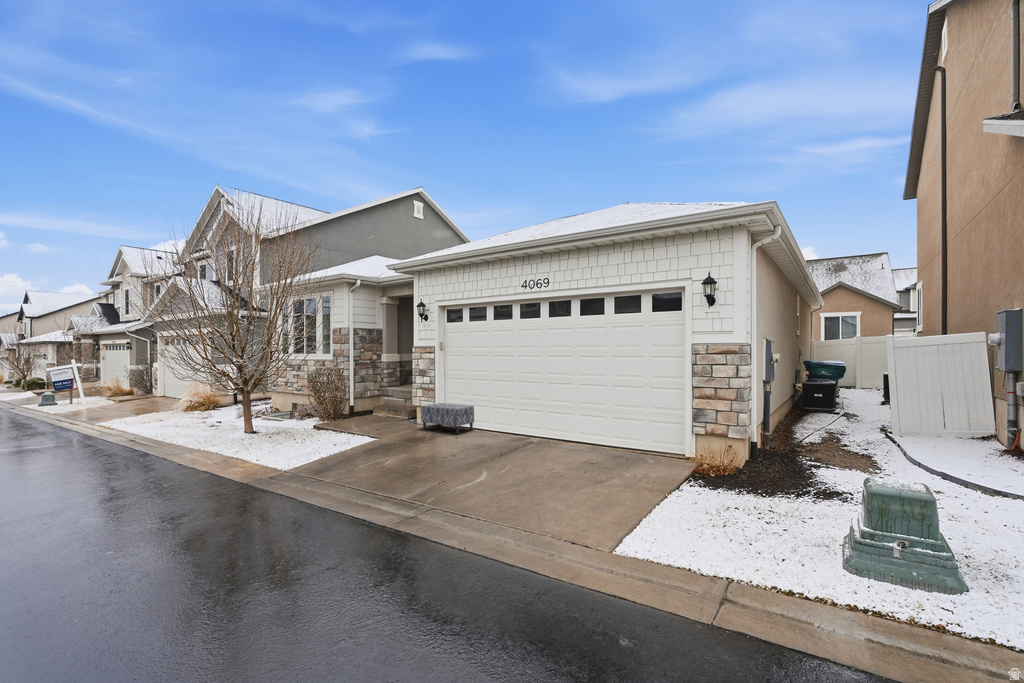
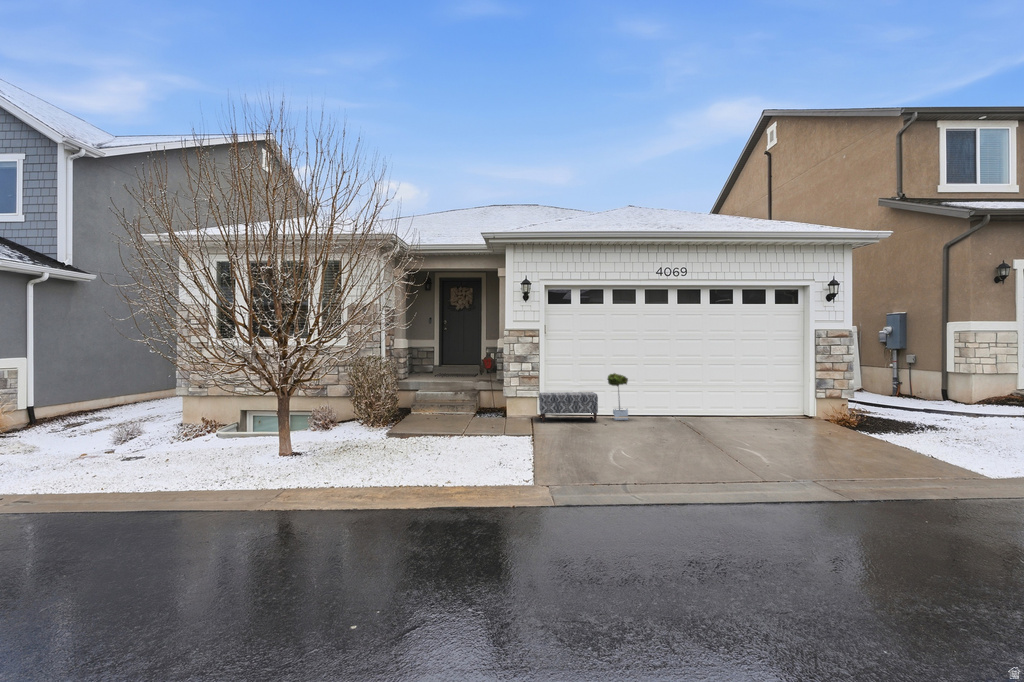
potted tree: none [475,389,497,436] -> present [607,373,628,420]

